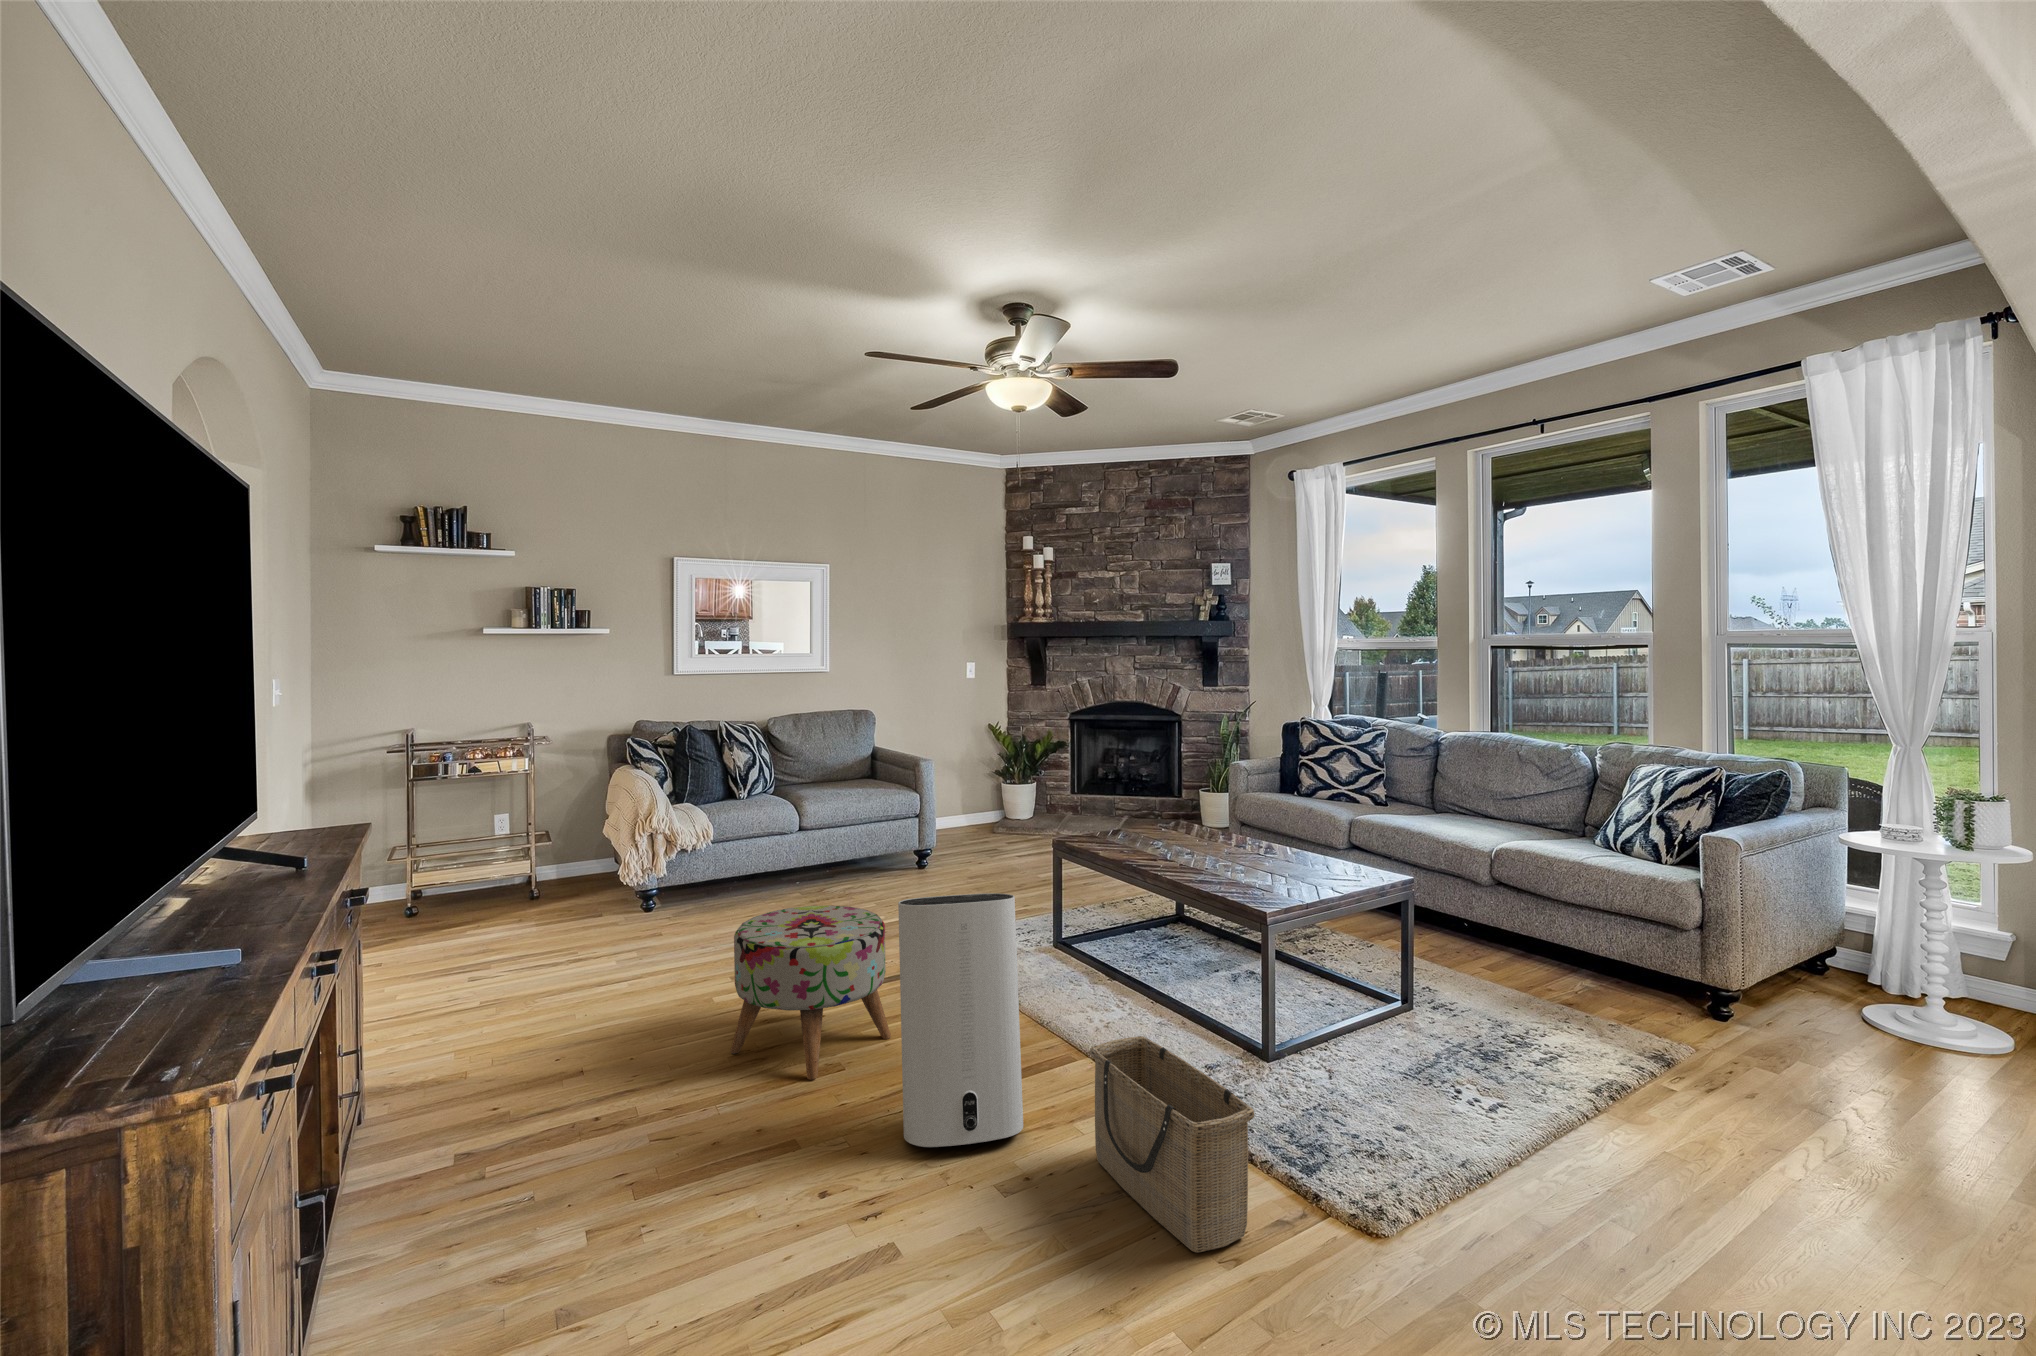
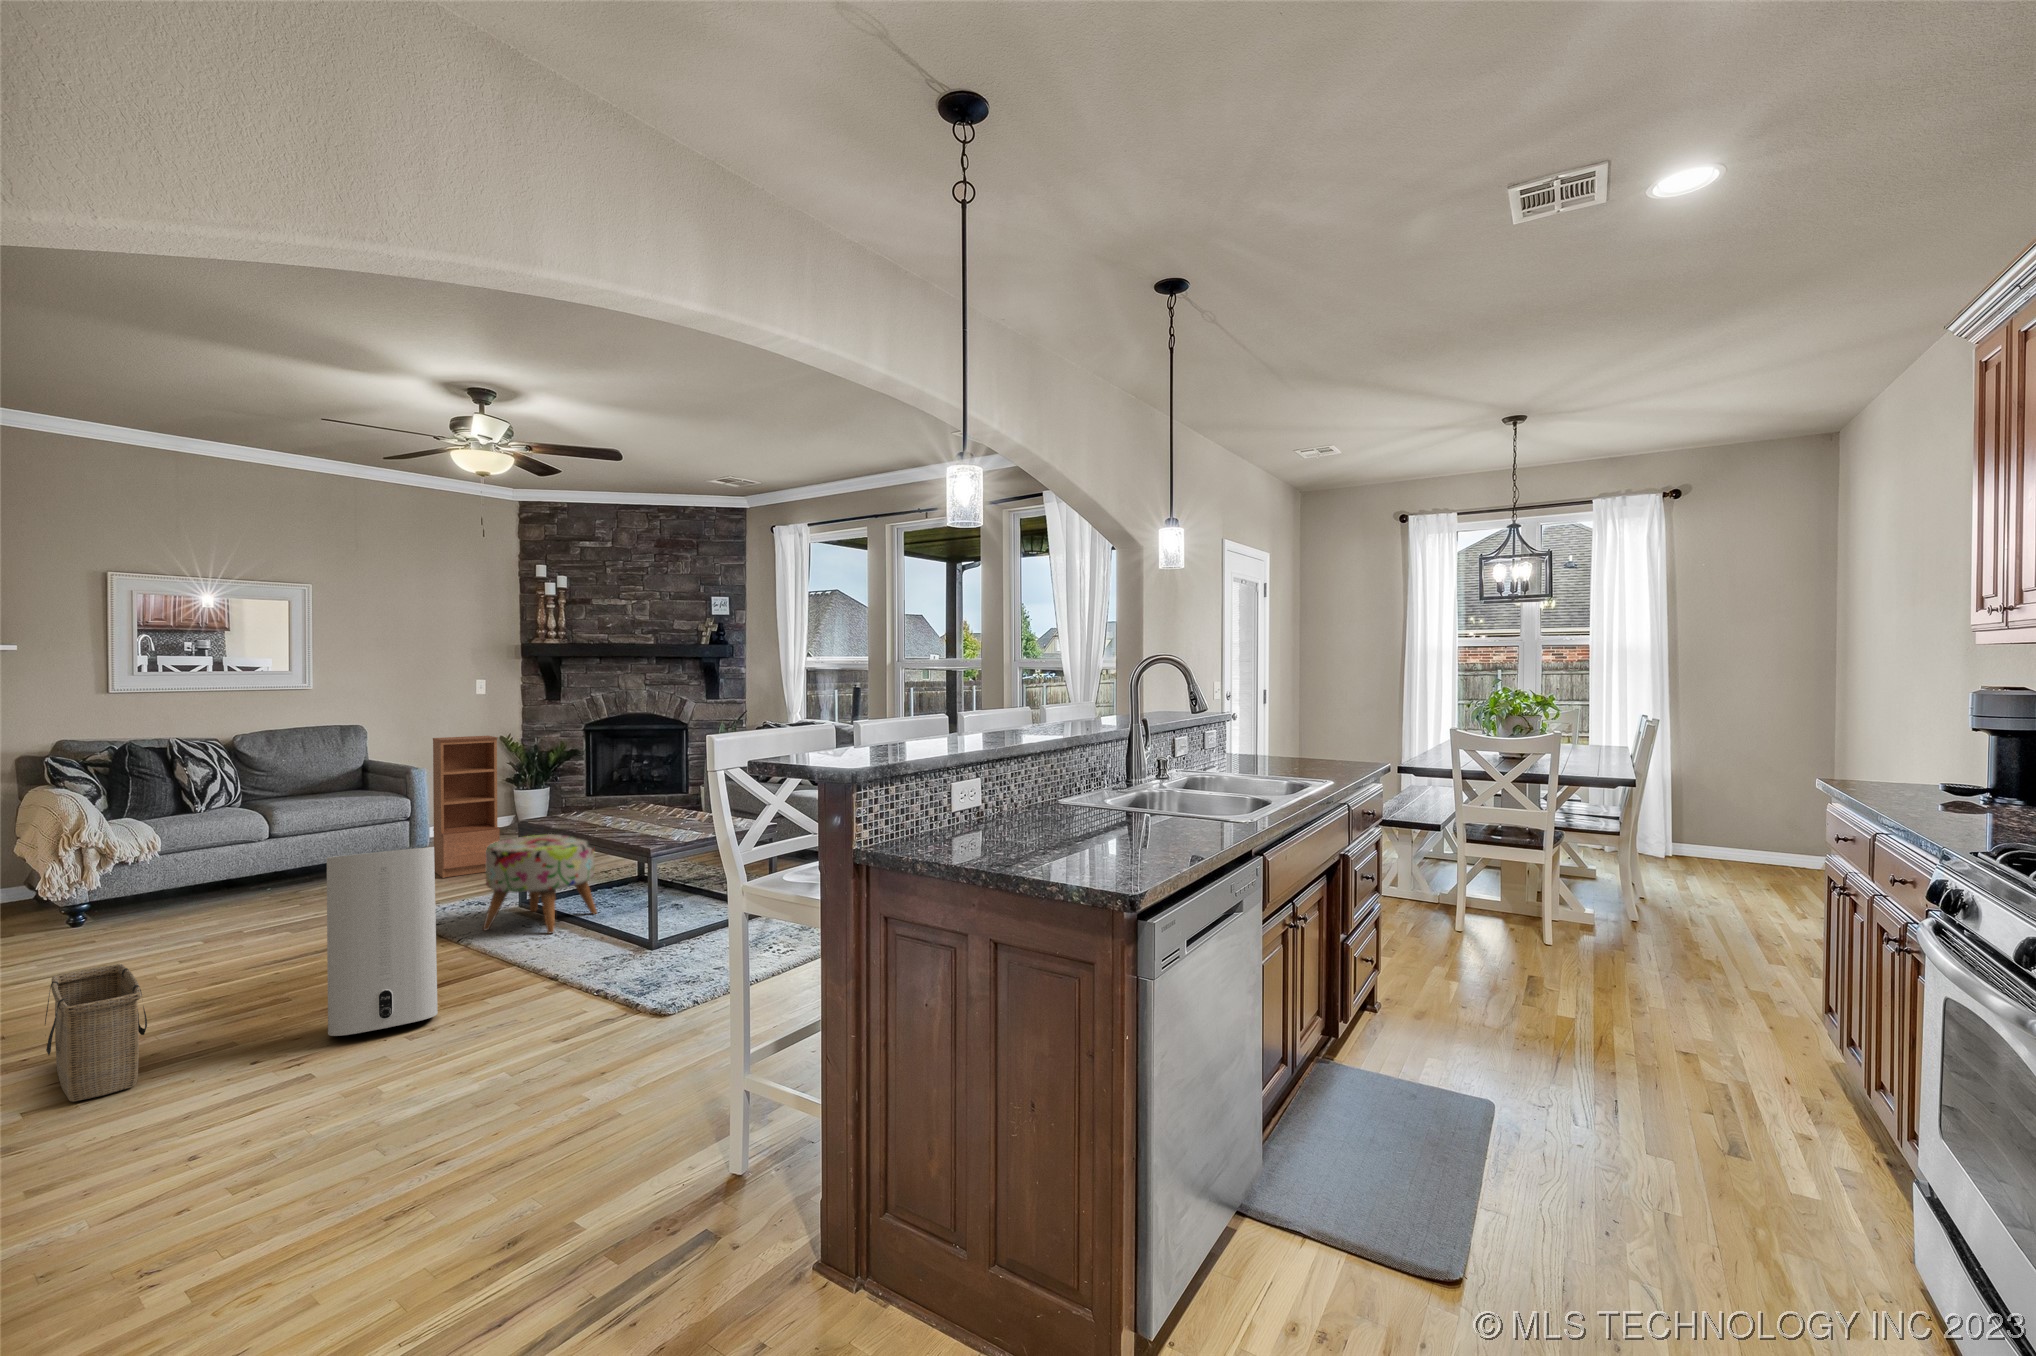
bookcase: none [943,727,1011,886] -> present [433,736,500,878]
ottoman: present [730,905,891,1080] -> present [483,834,597,933]
basket: present [1090,1036,1254,1252] -> present [45,964,147,1102]

